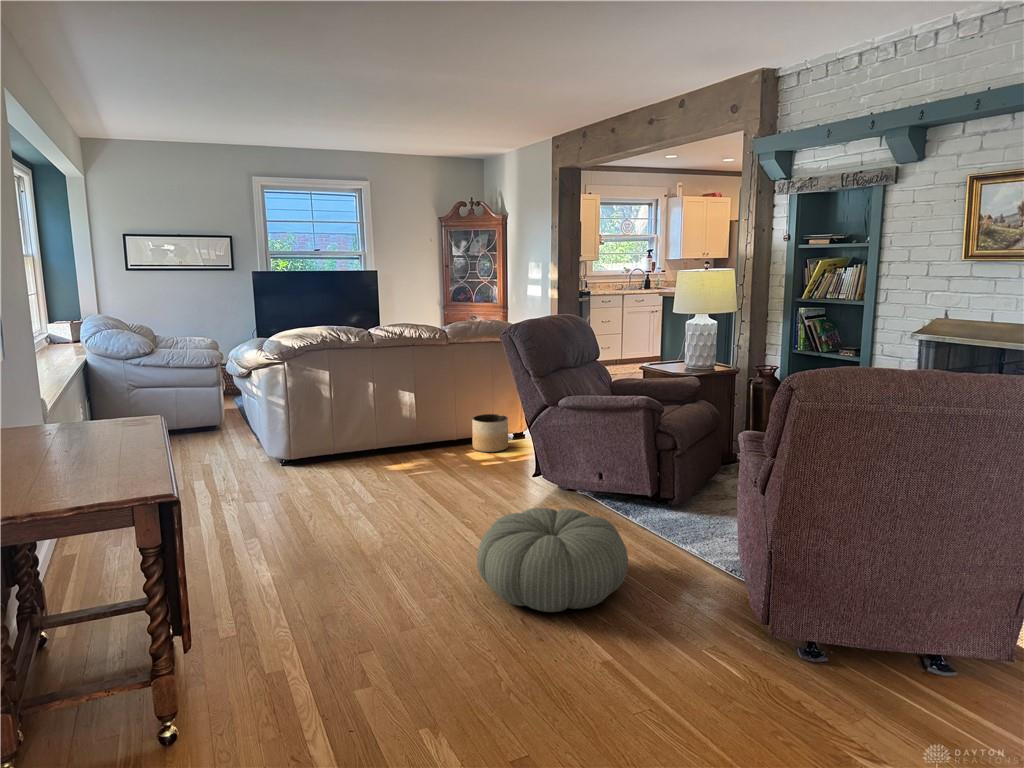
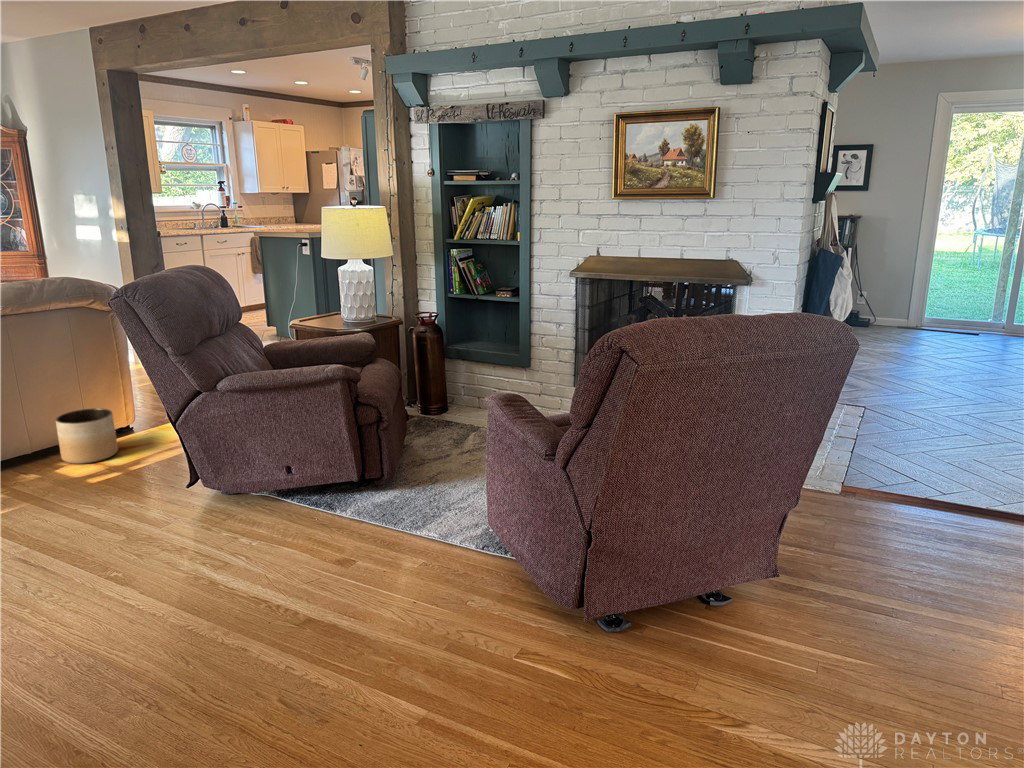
pouf: present [477,508,628,612] -> none [187,530,398,691]

